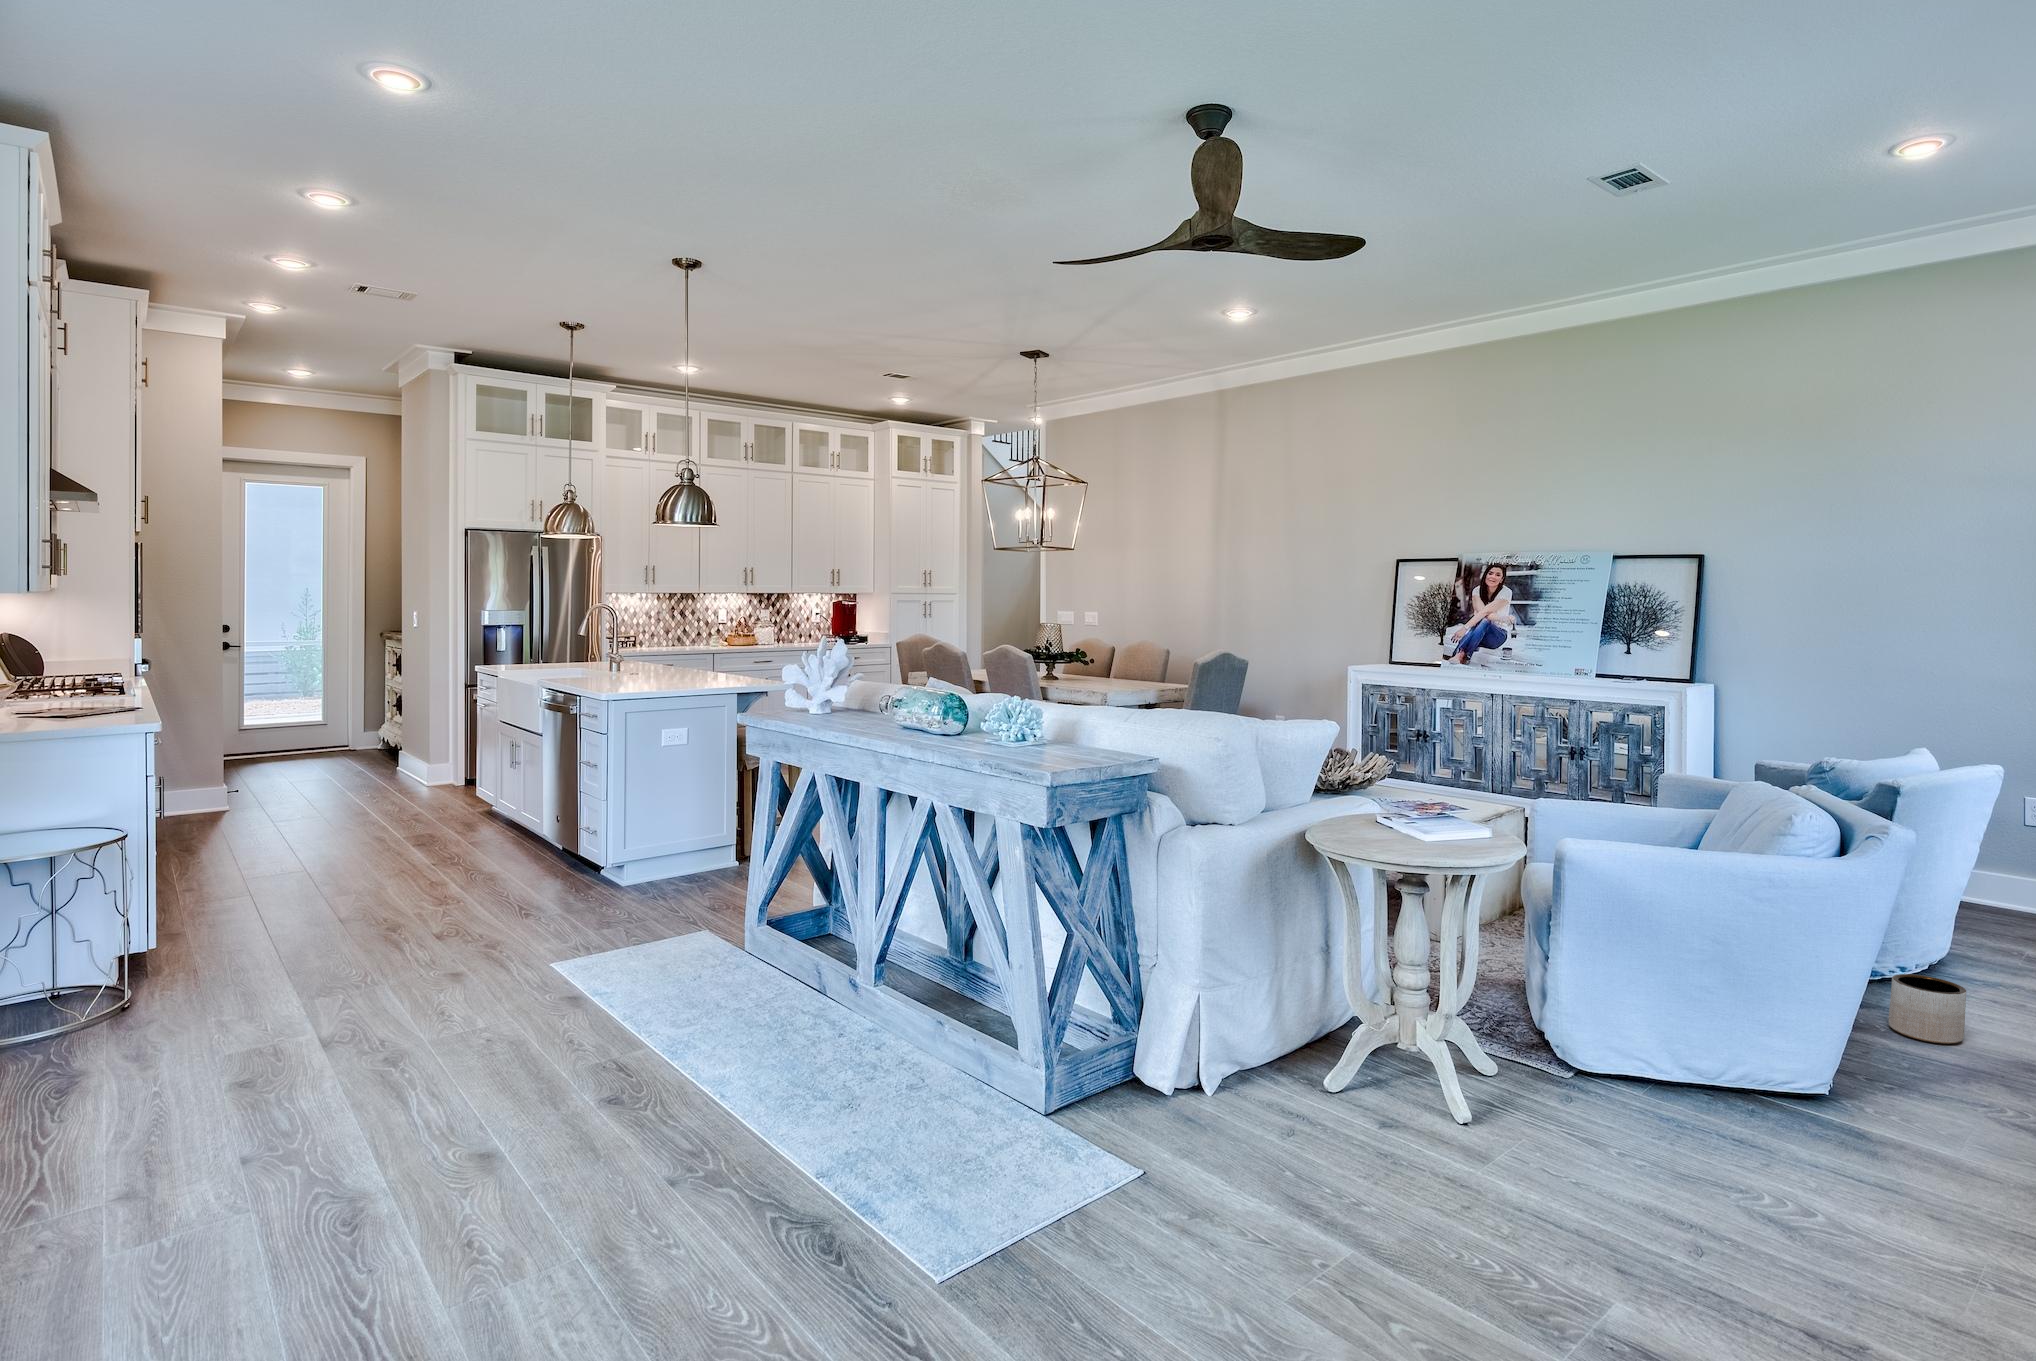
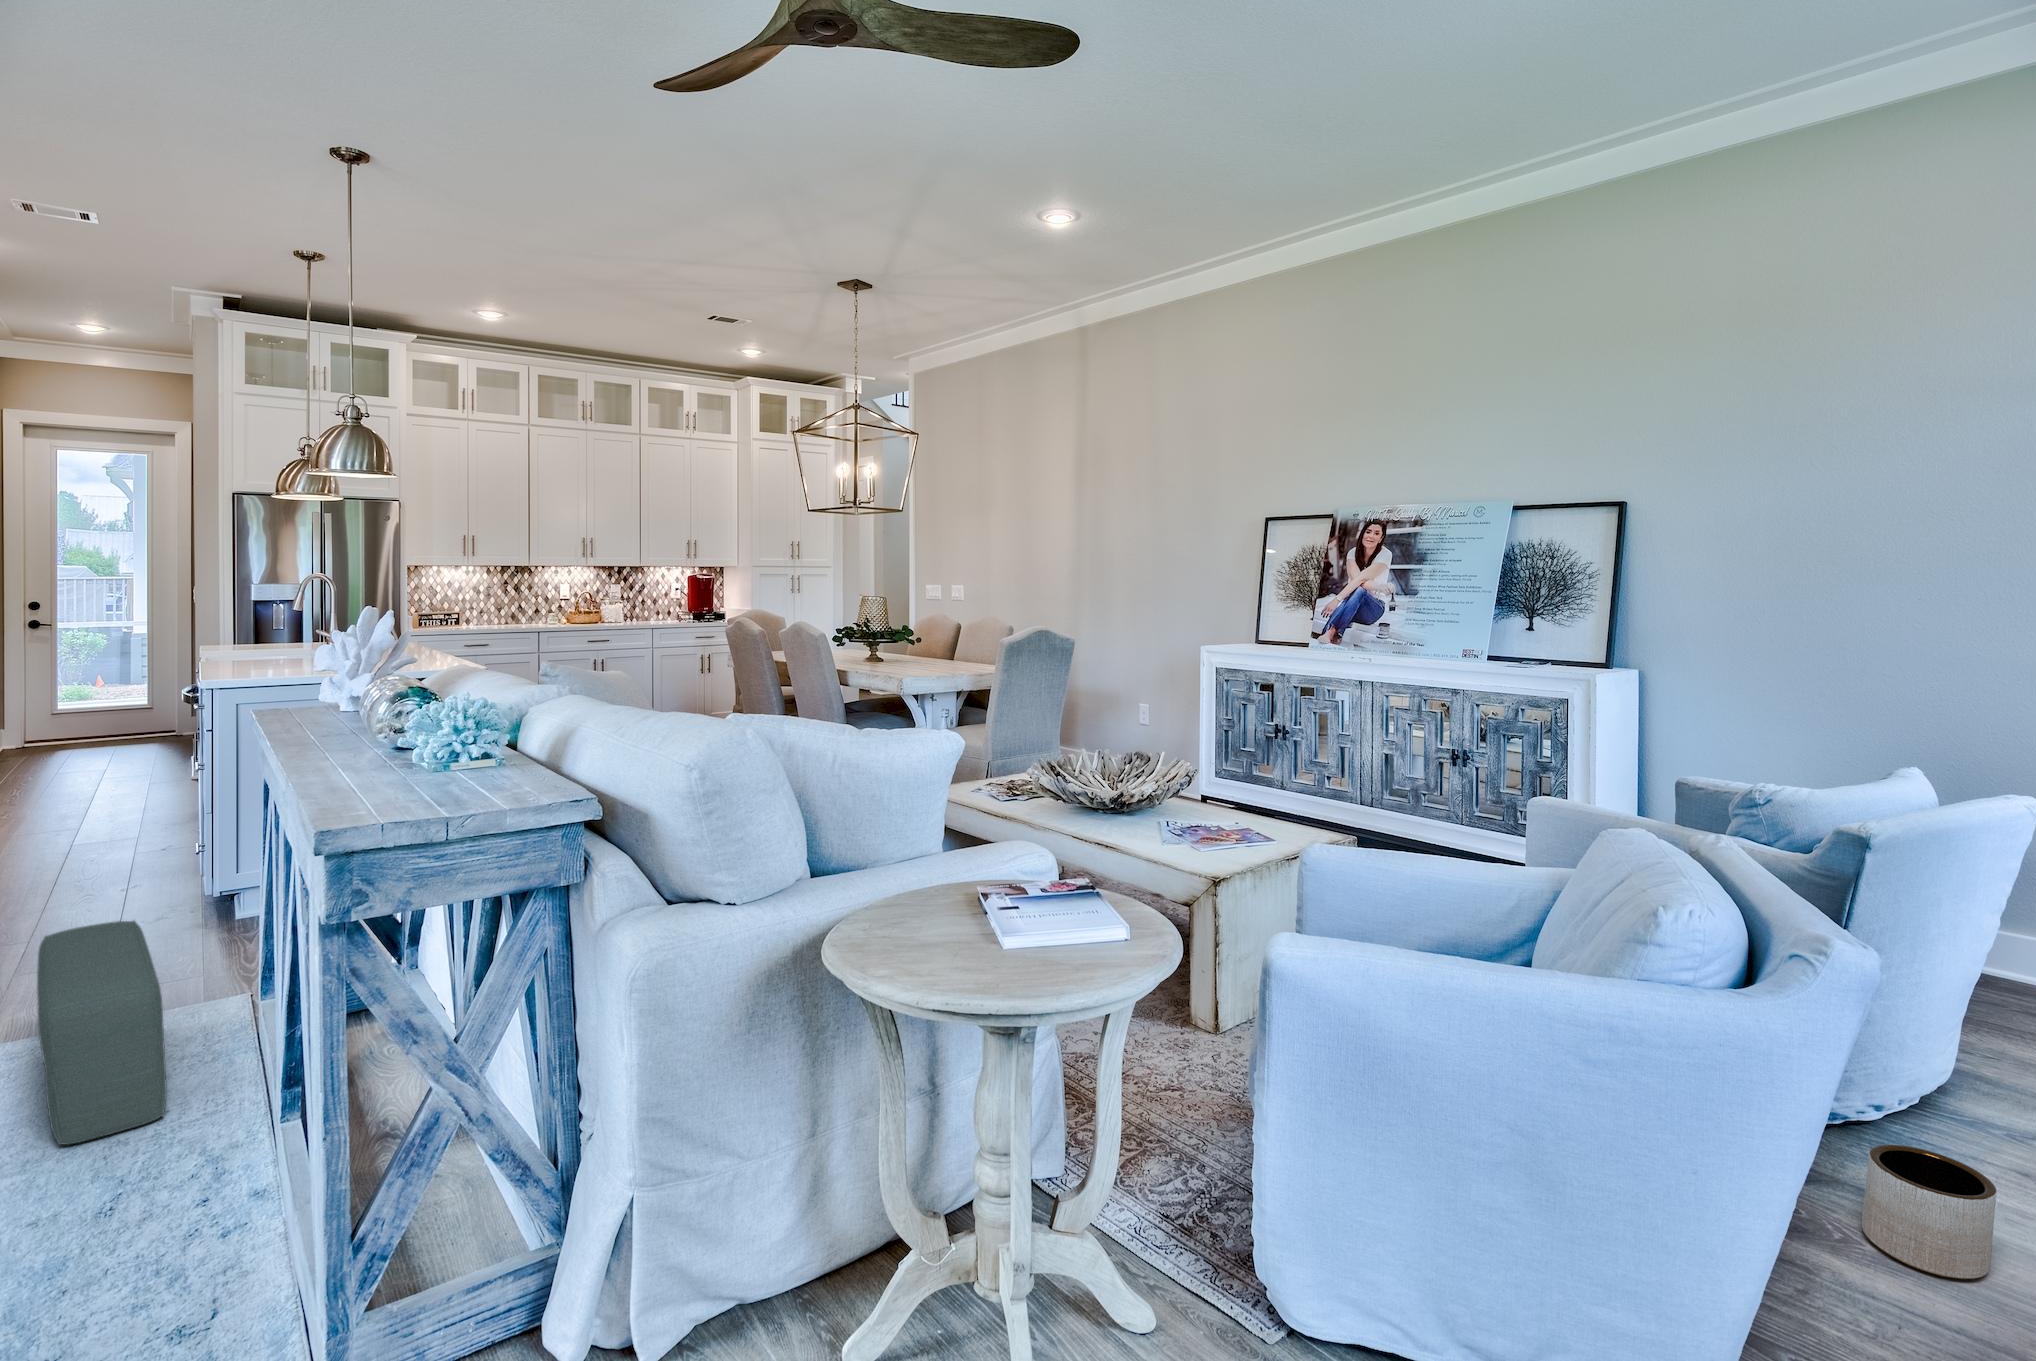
pouf: none [624,862,761,997] -> present [37,921,166,1145]

